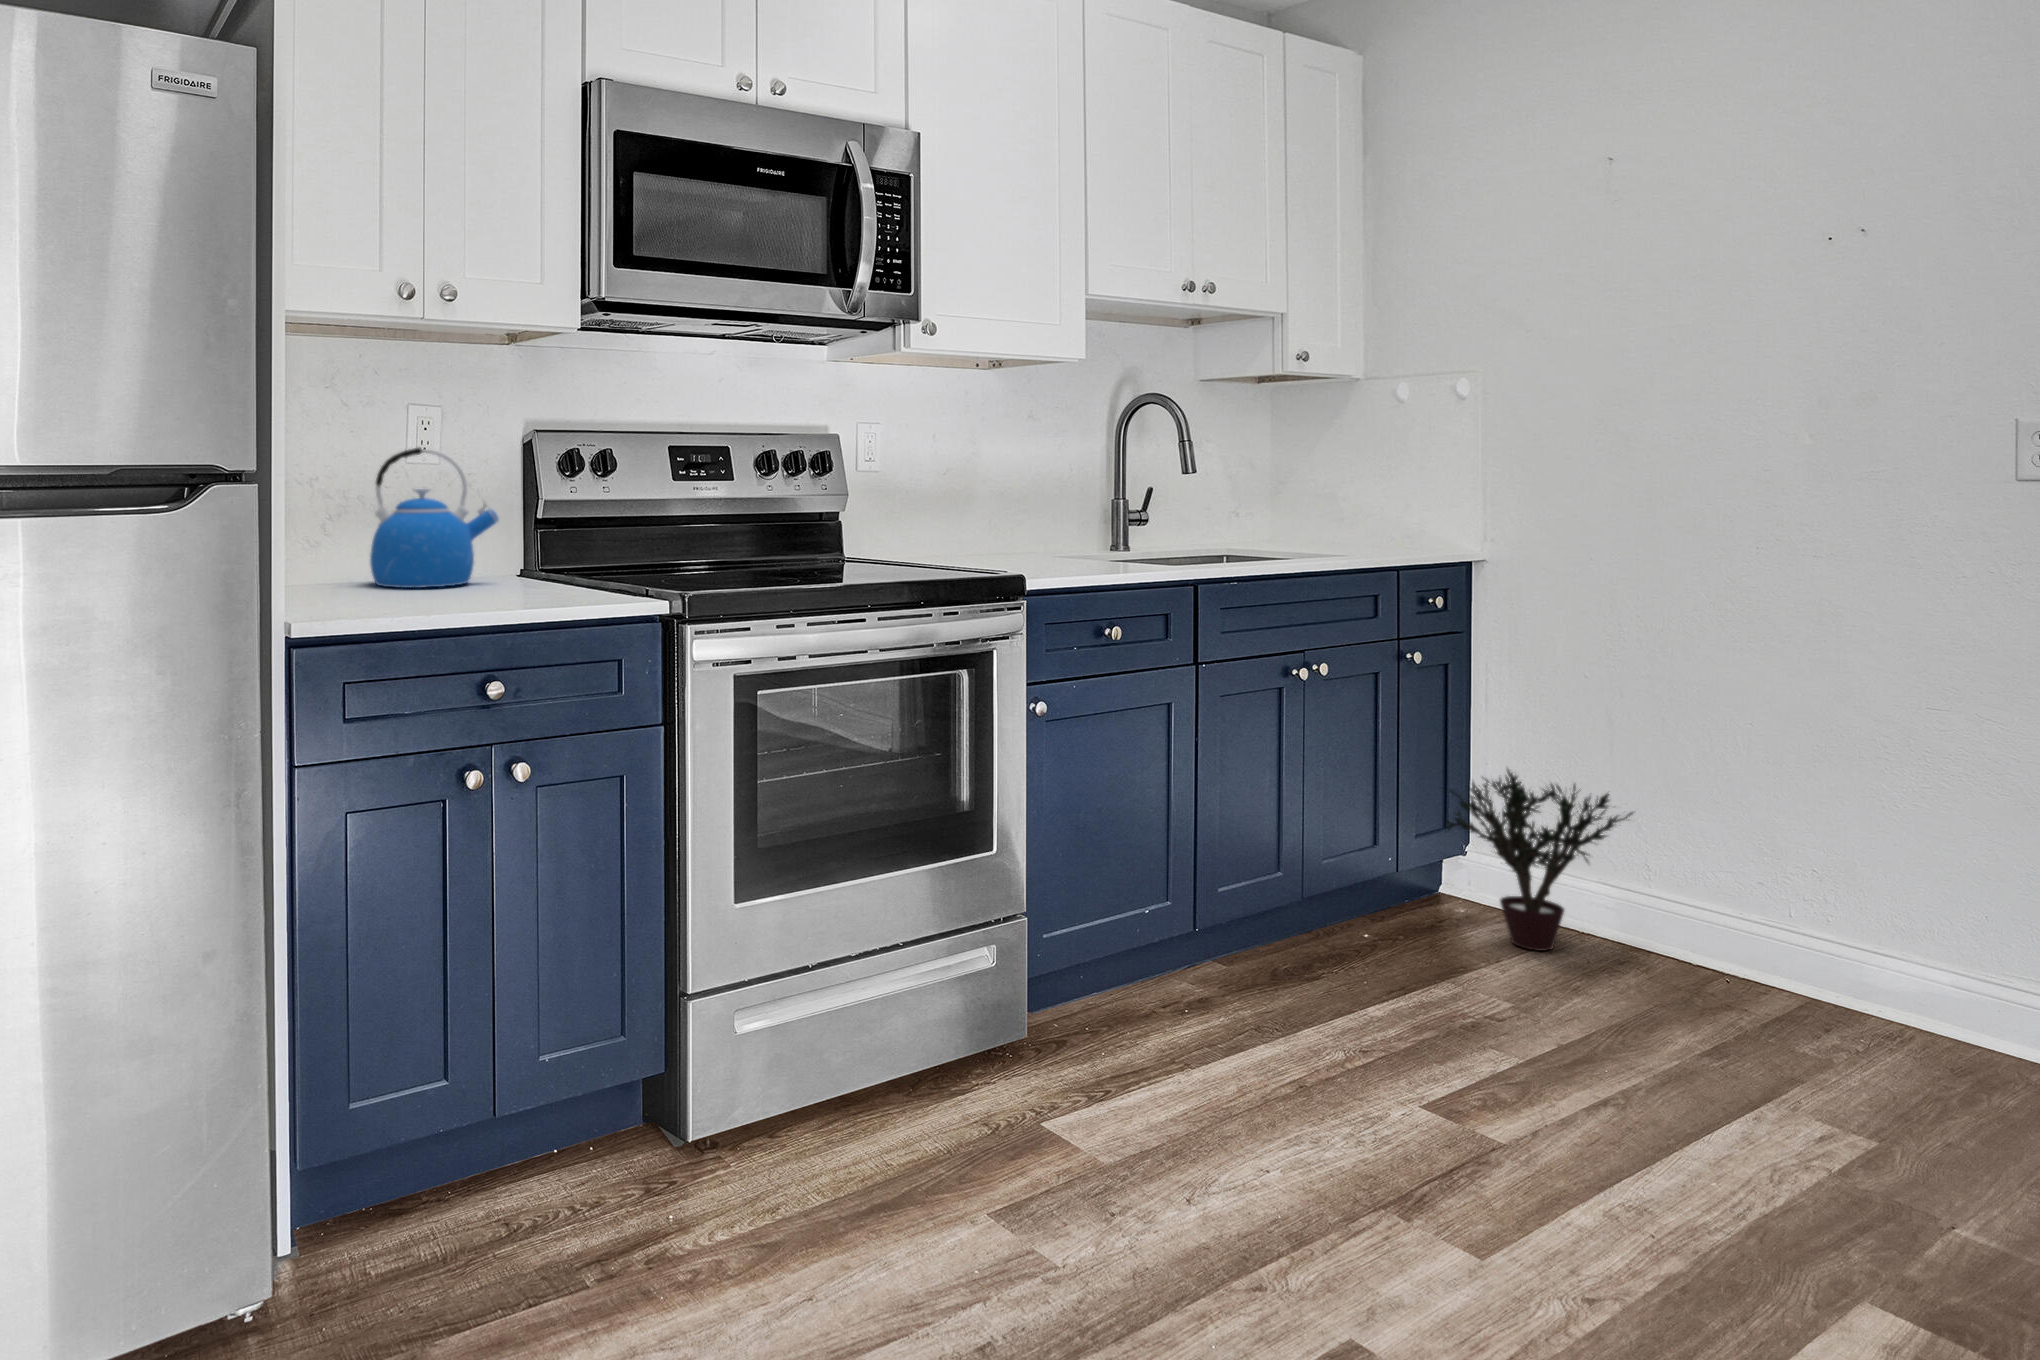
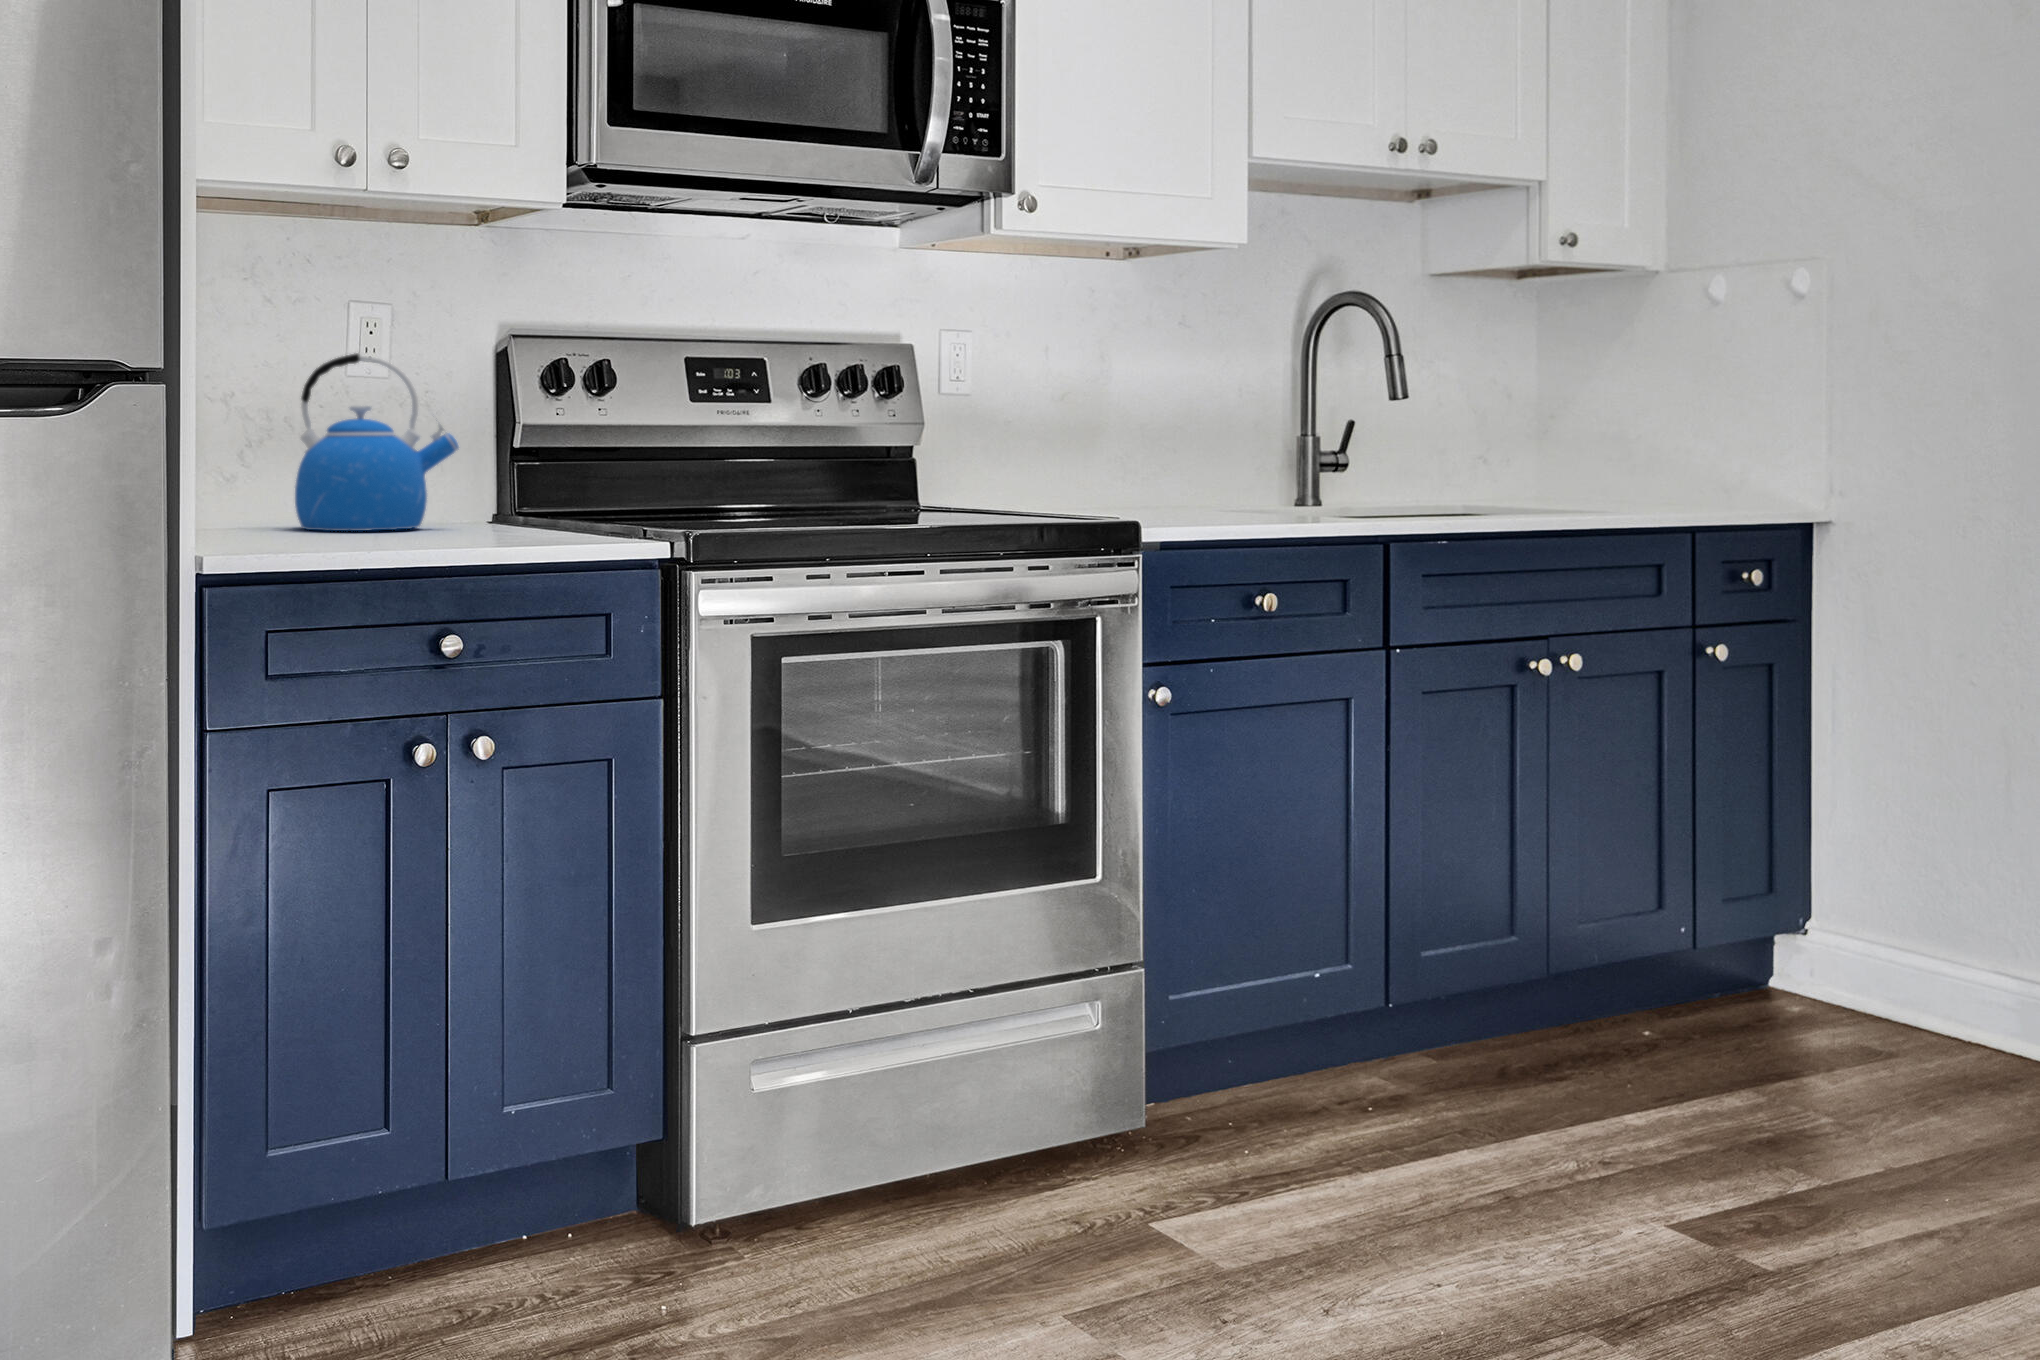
potted plant: present [1445,770,1635,951] -> none [1727,797,2002,1045]

